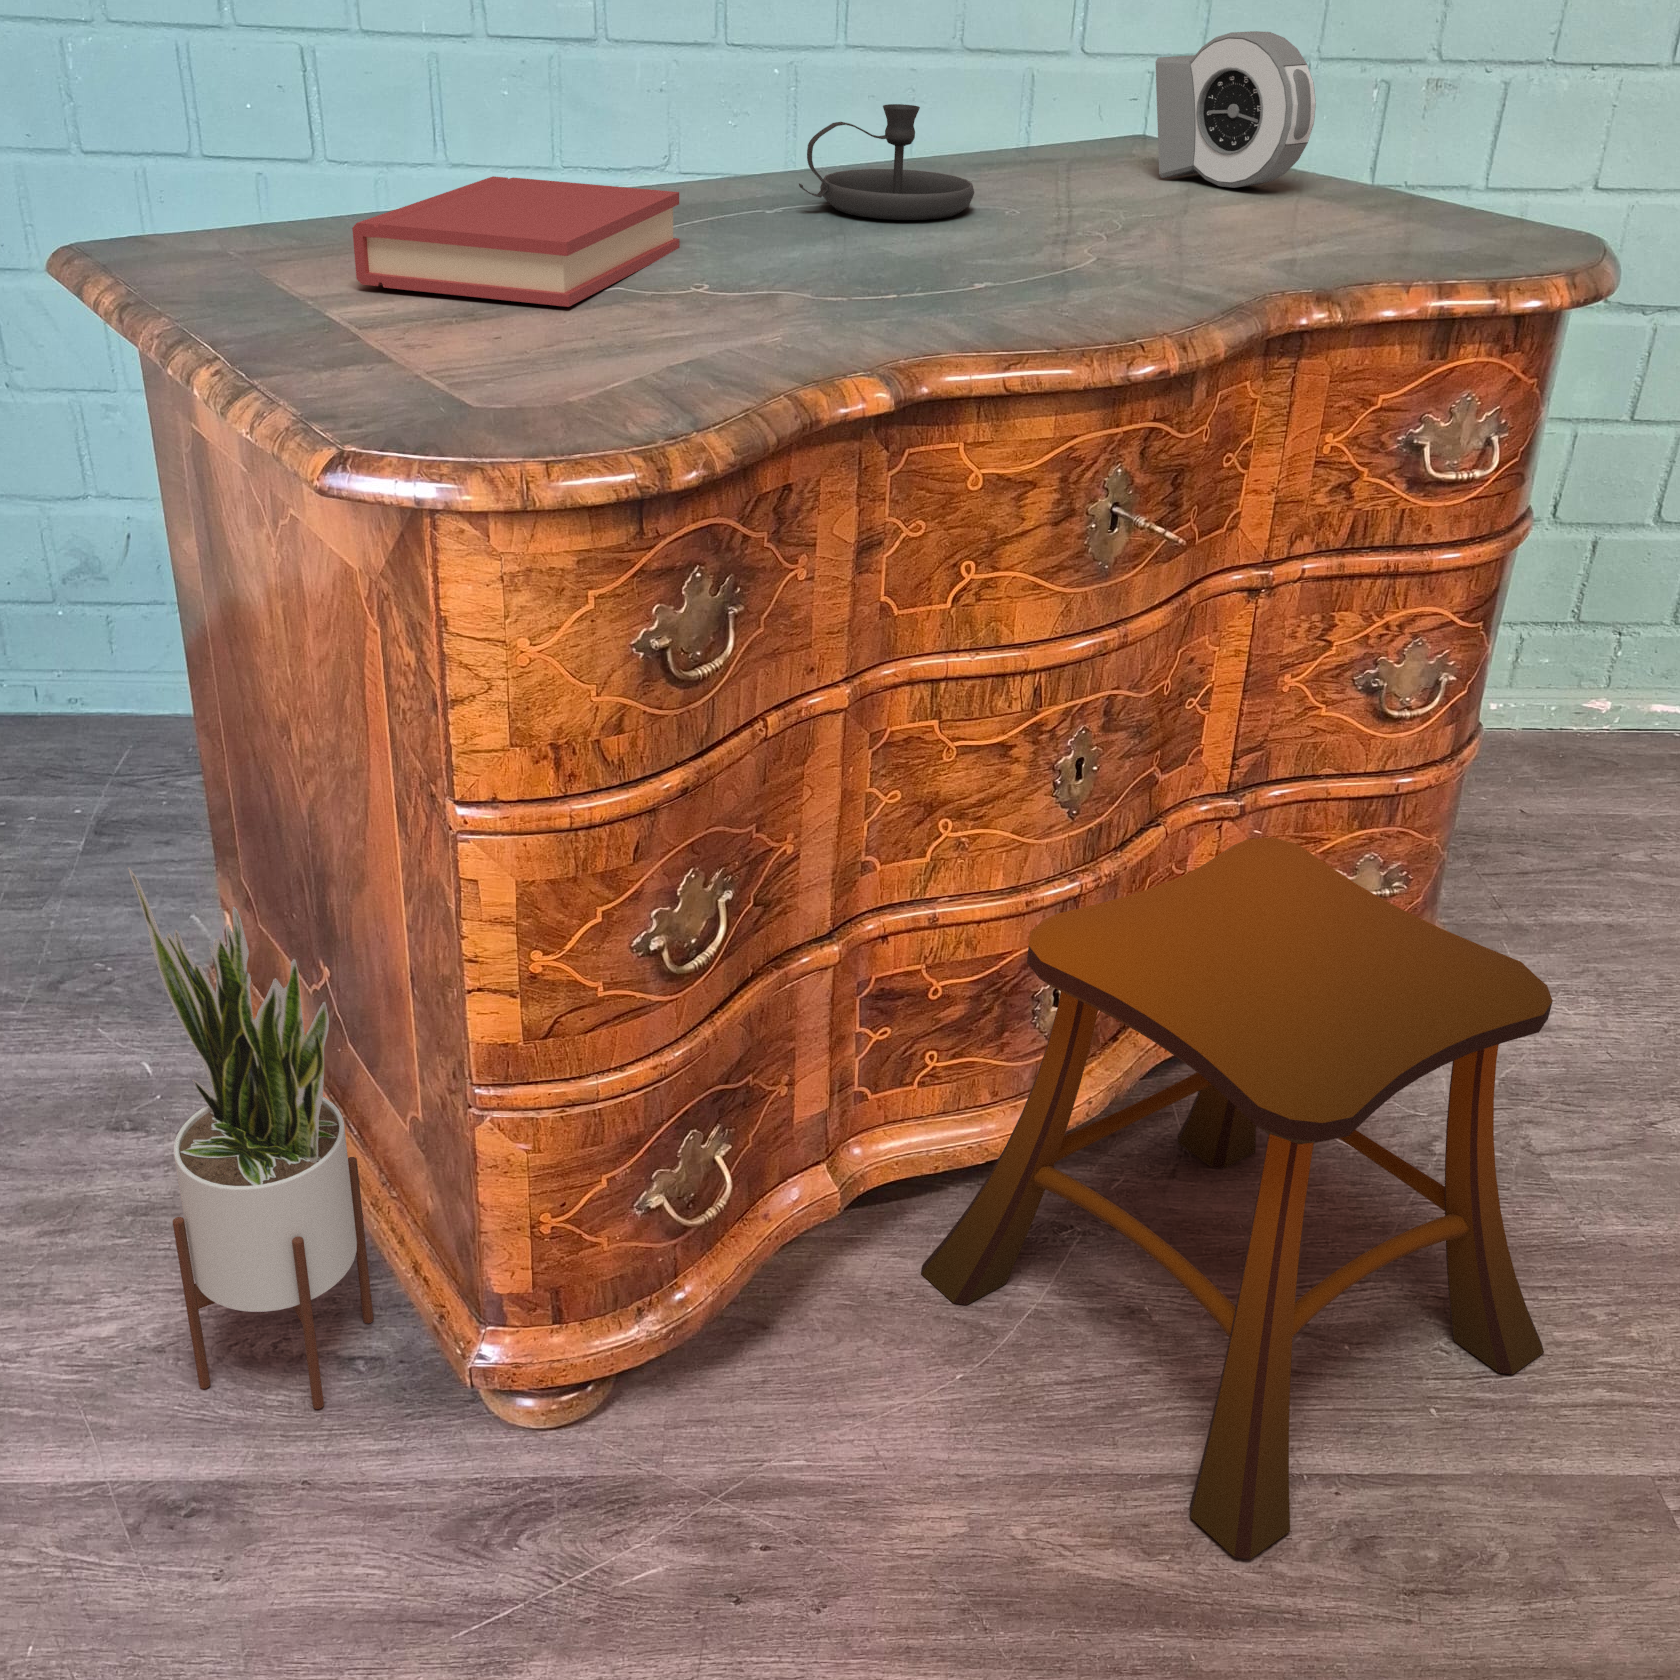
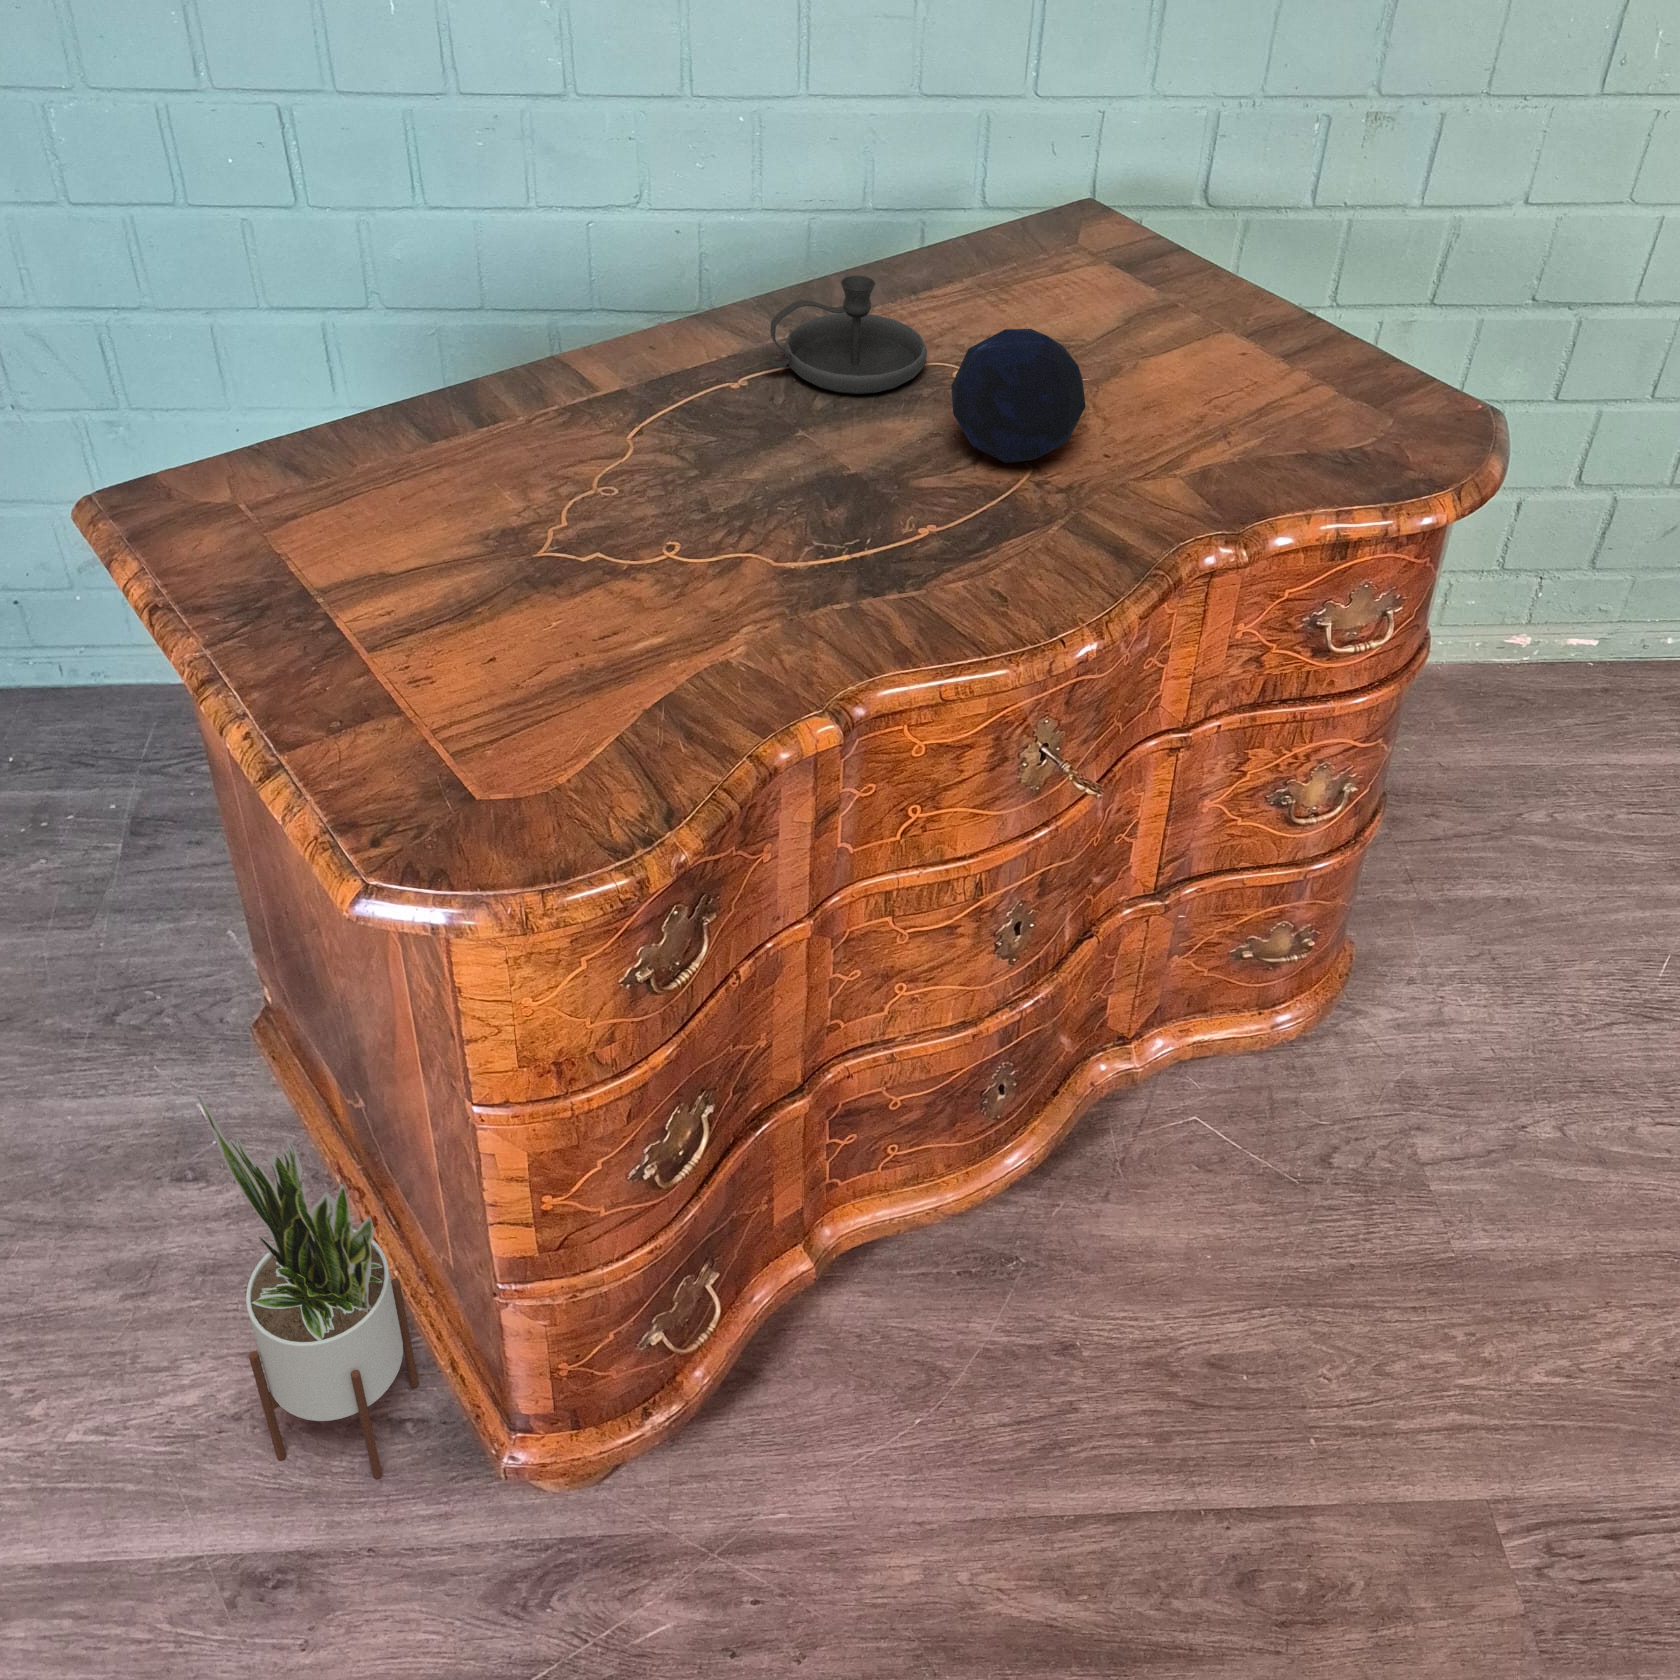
alarm clock: present [1155,31,1316,188] -> none [1101,167,1249,311]
decorative orb: none [1005,101,1152,253] -> present [951,329,1086,463]
hardback book: present [352,176,679,307] -> none [356,387,654,596]
stool: present [921,837,1553,1559] -> none [881,969,1408,1609]

